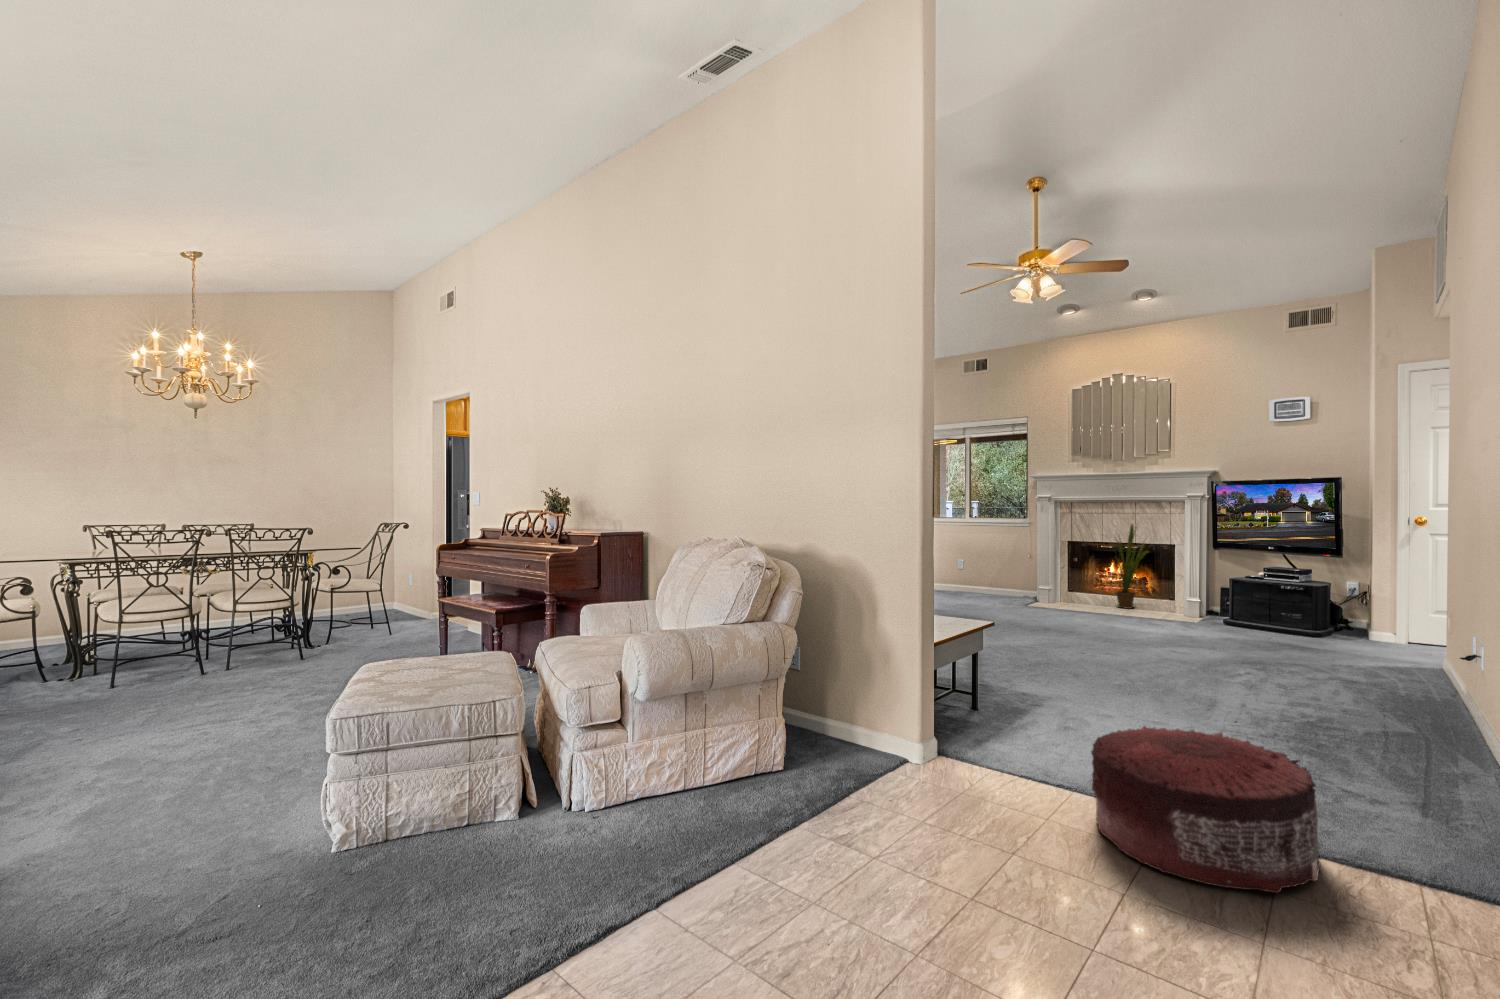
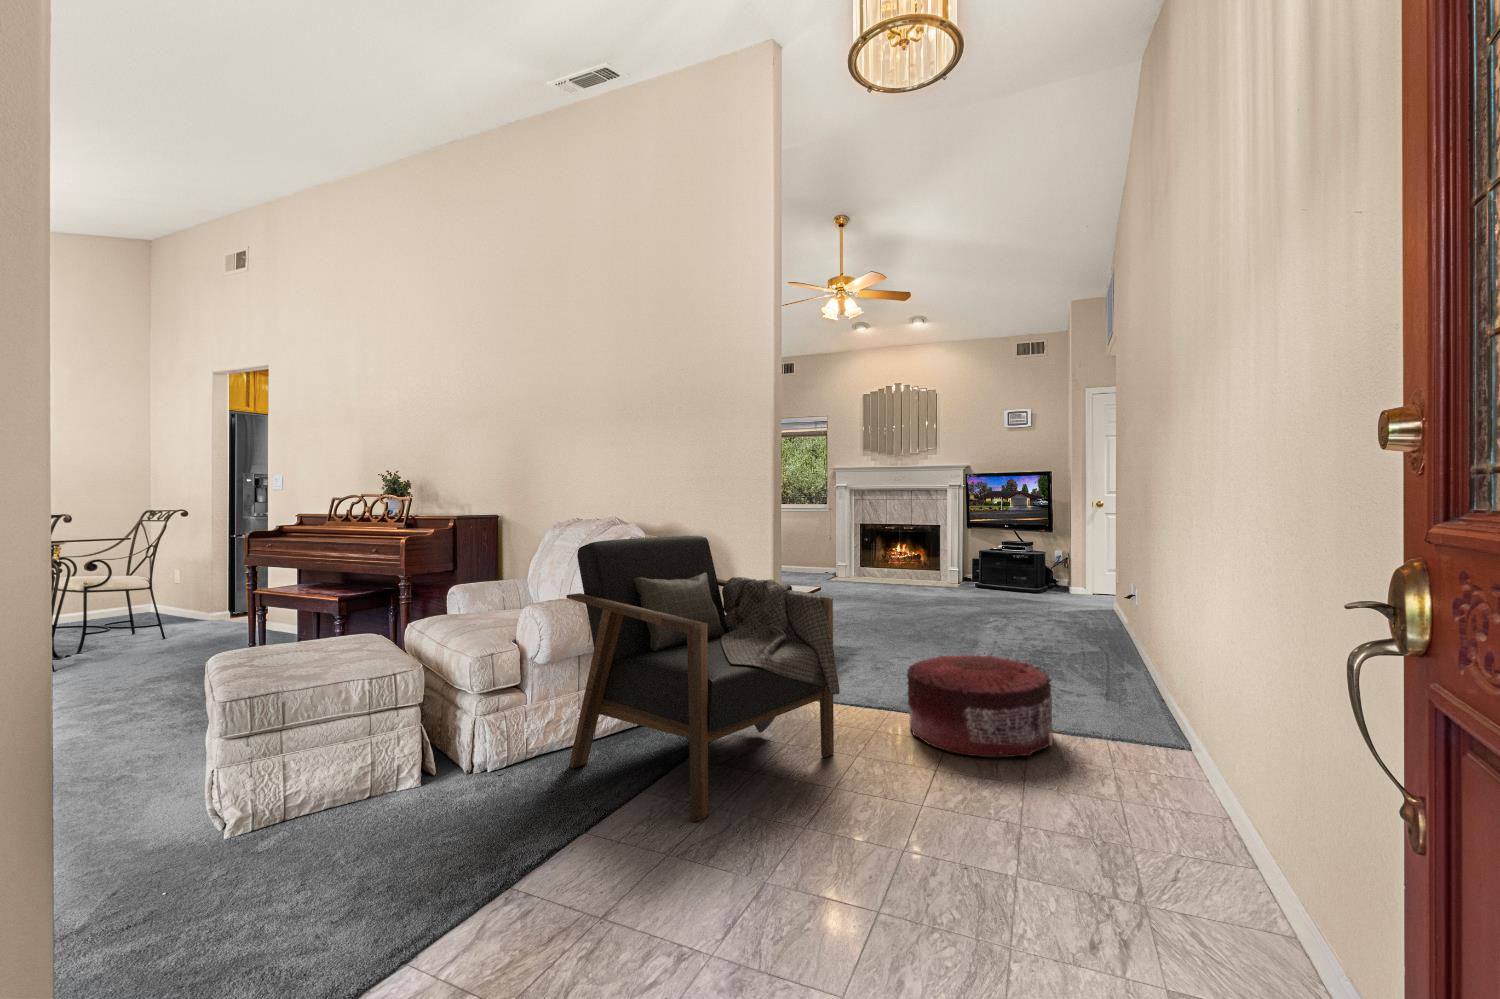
house plant: present [1113,524,1148,609] -> none [882,507,922,579]
armchair: none [668,562,987,920] -> present [566,536,840,822]

